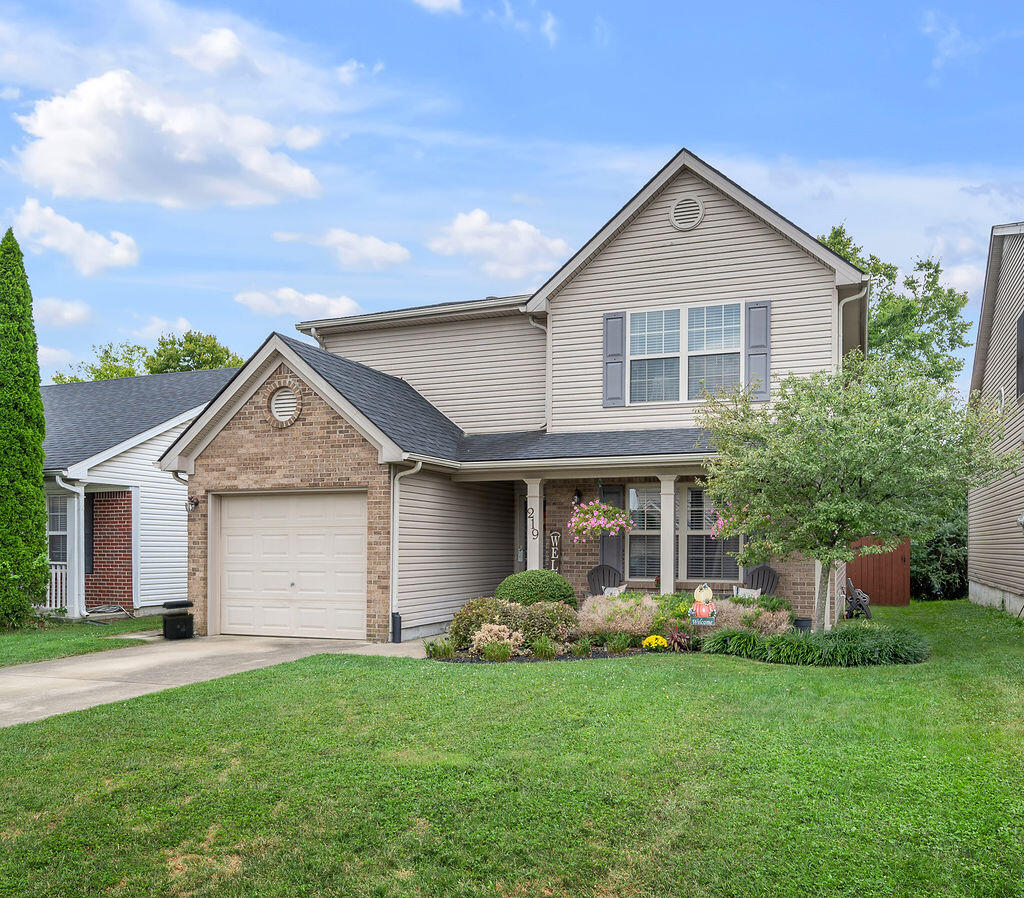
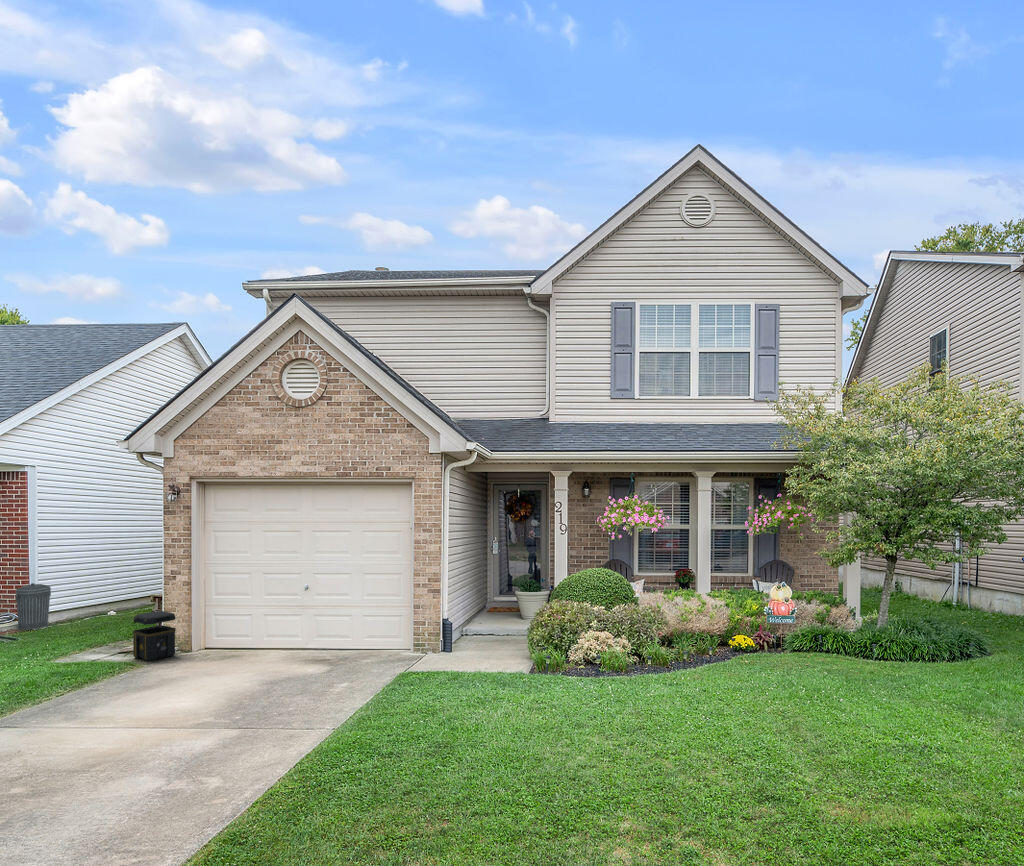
trash can: none [119,583,146,620] -> present [16,583,51,629]

